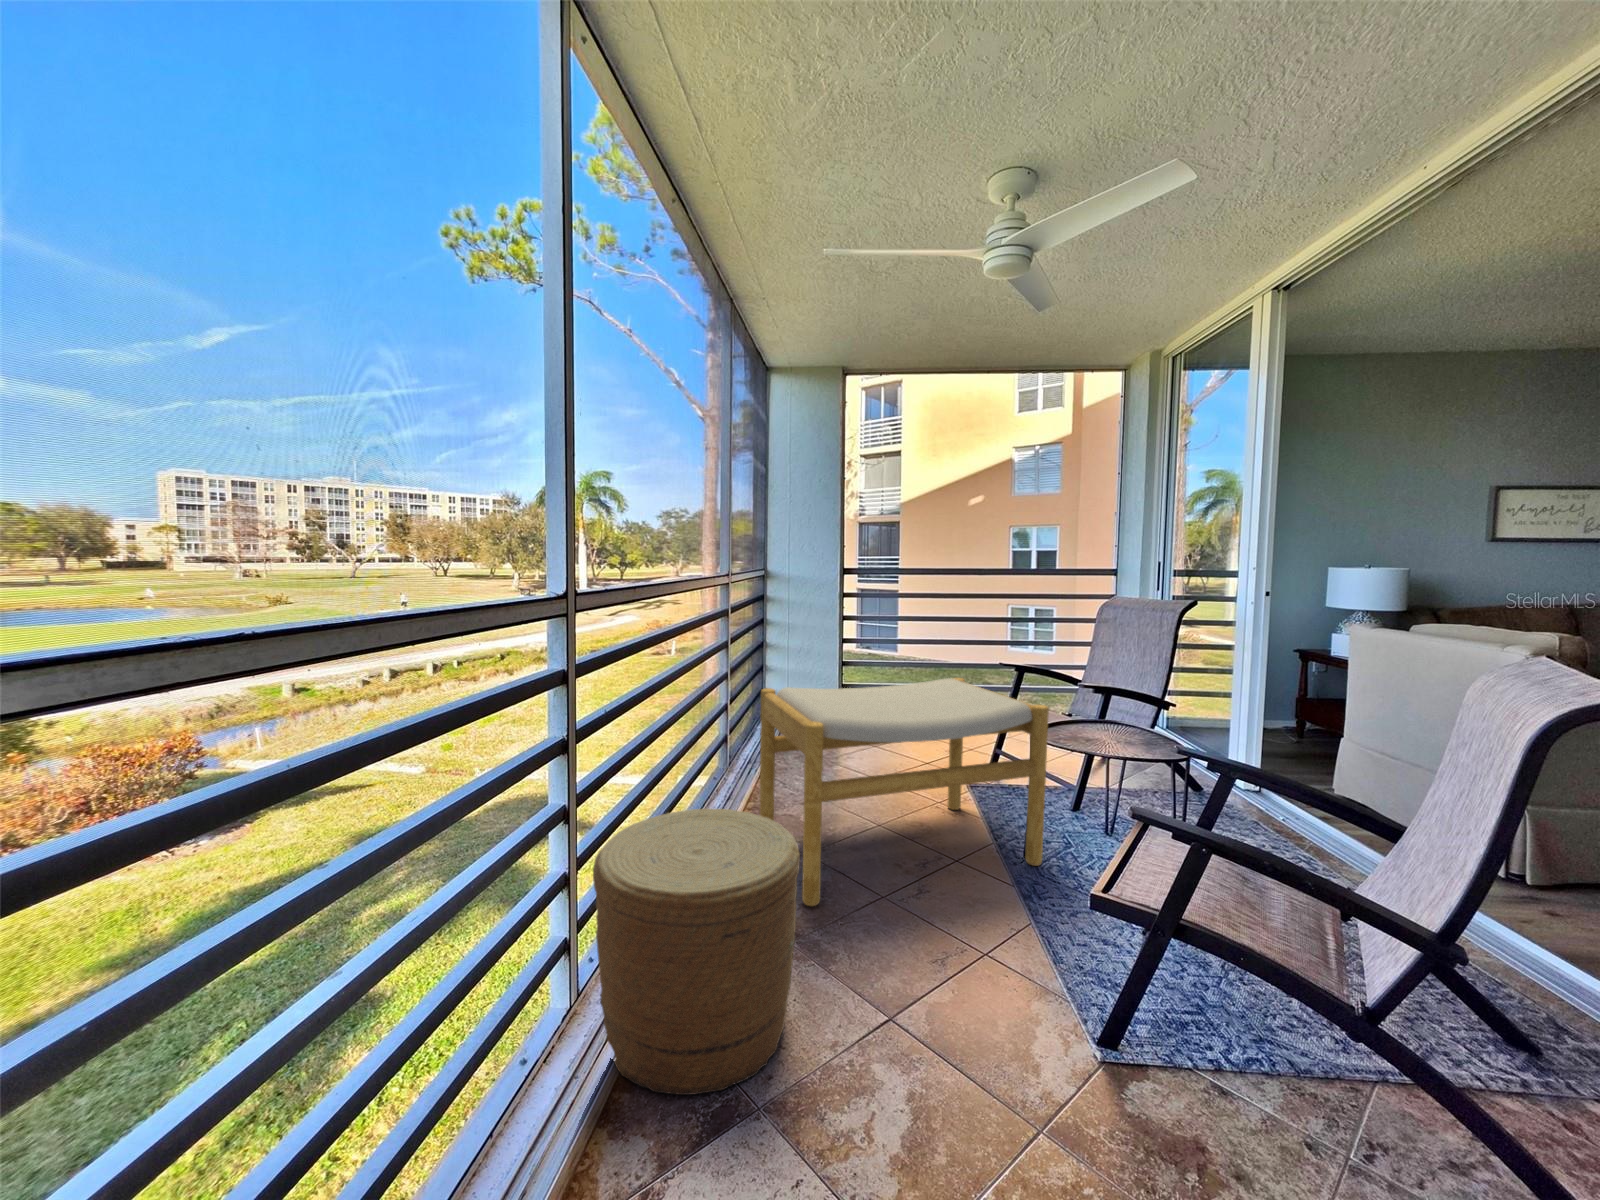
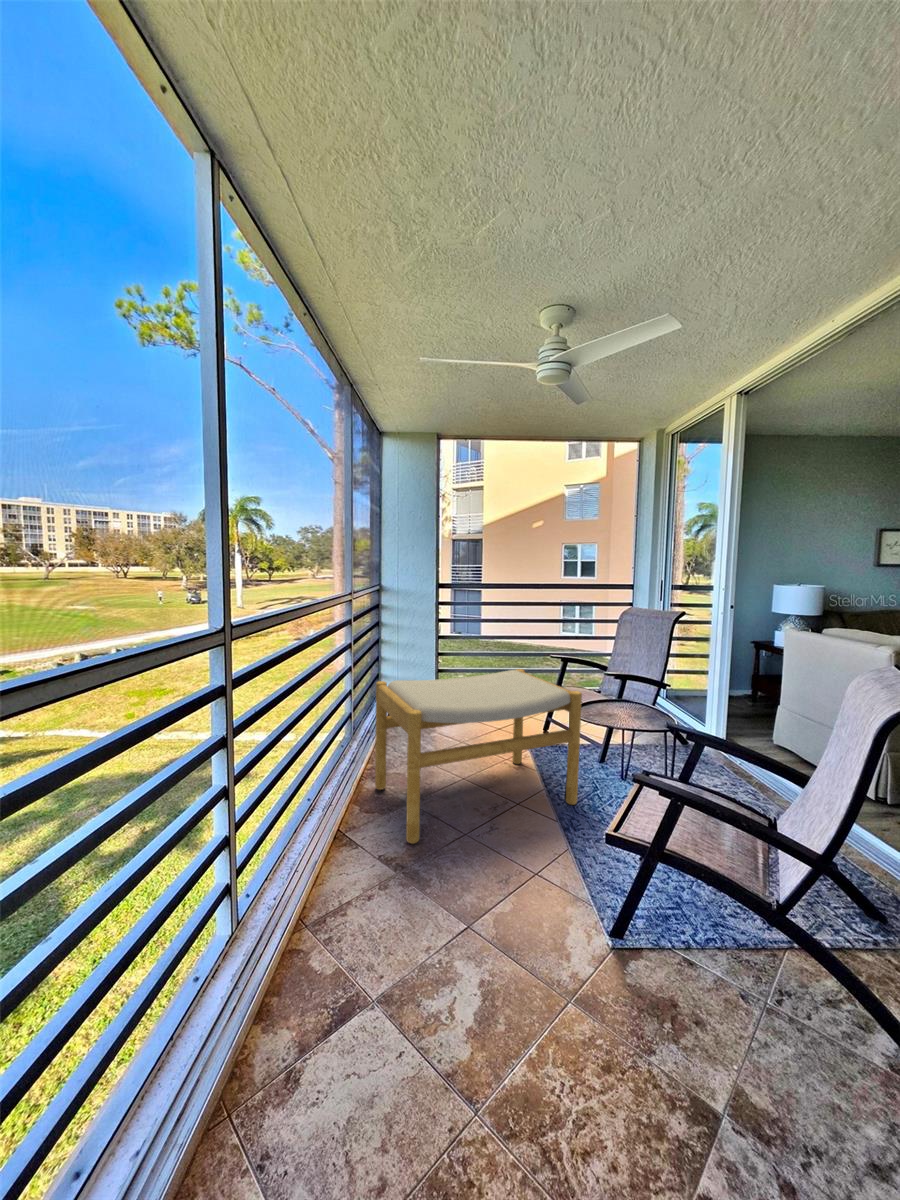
woven basket: present [593,809,800,1095] -> none [248,780,403,995]

